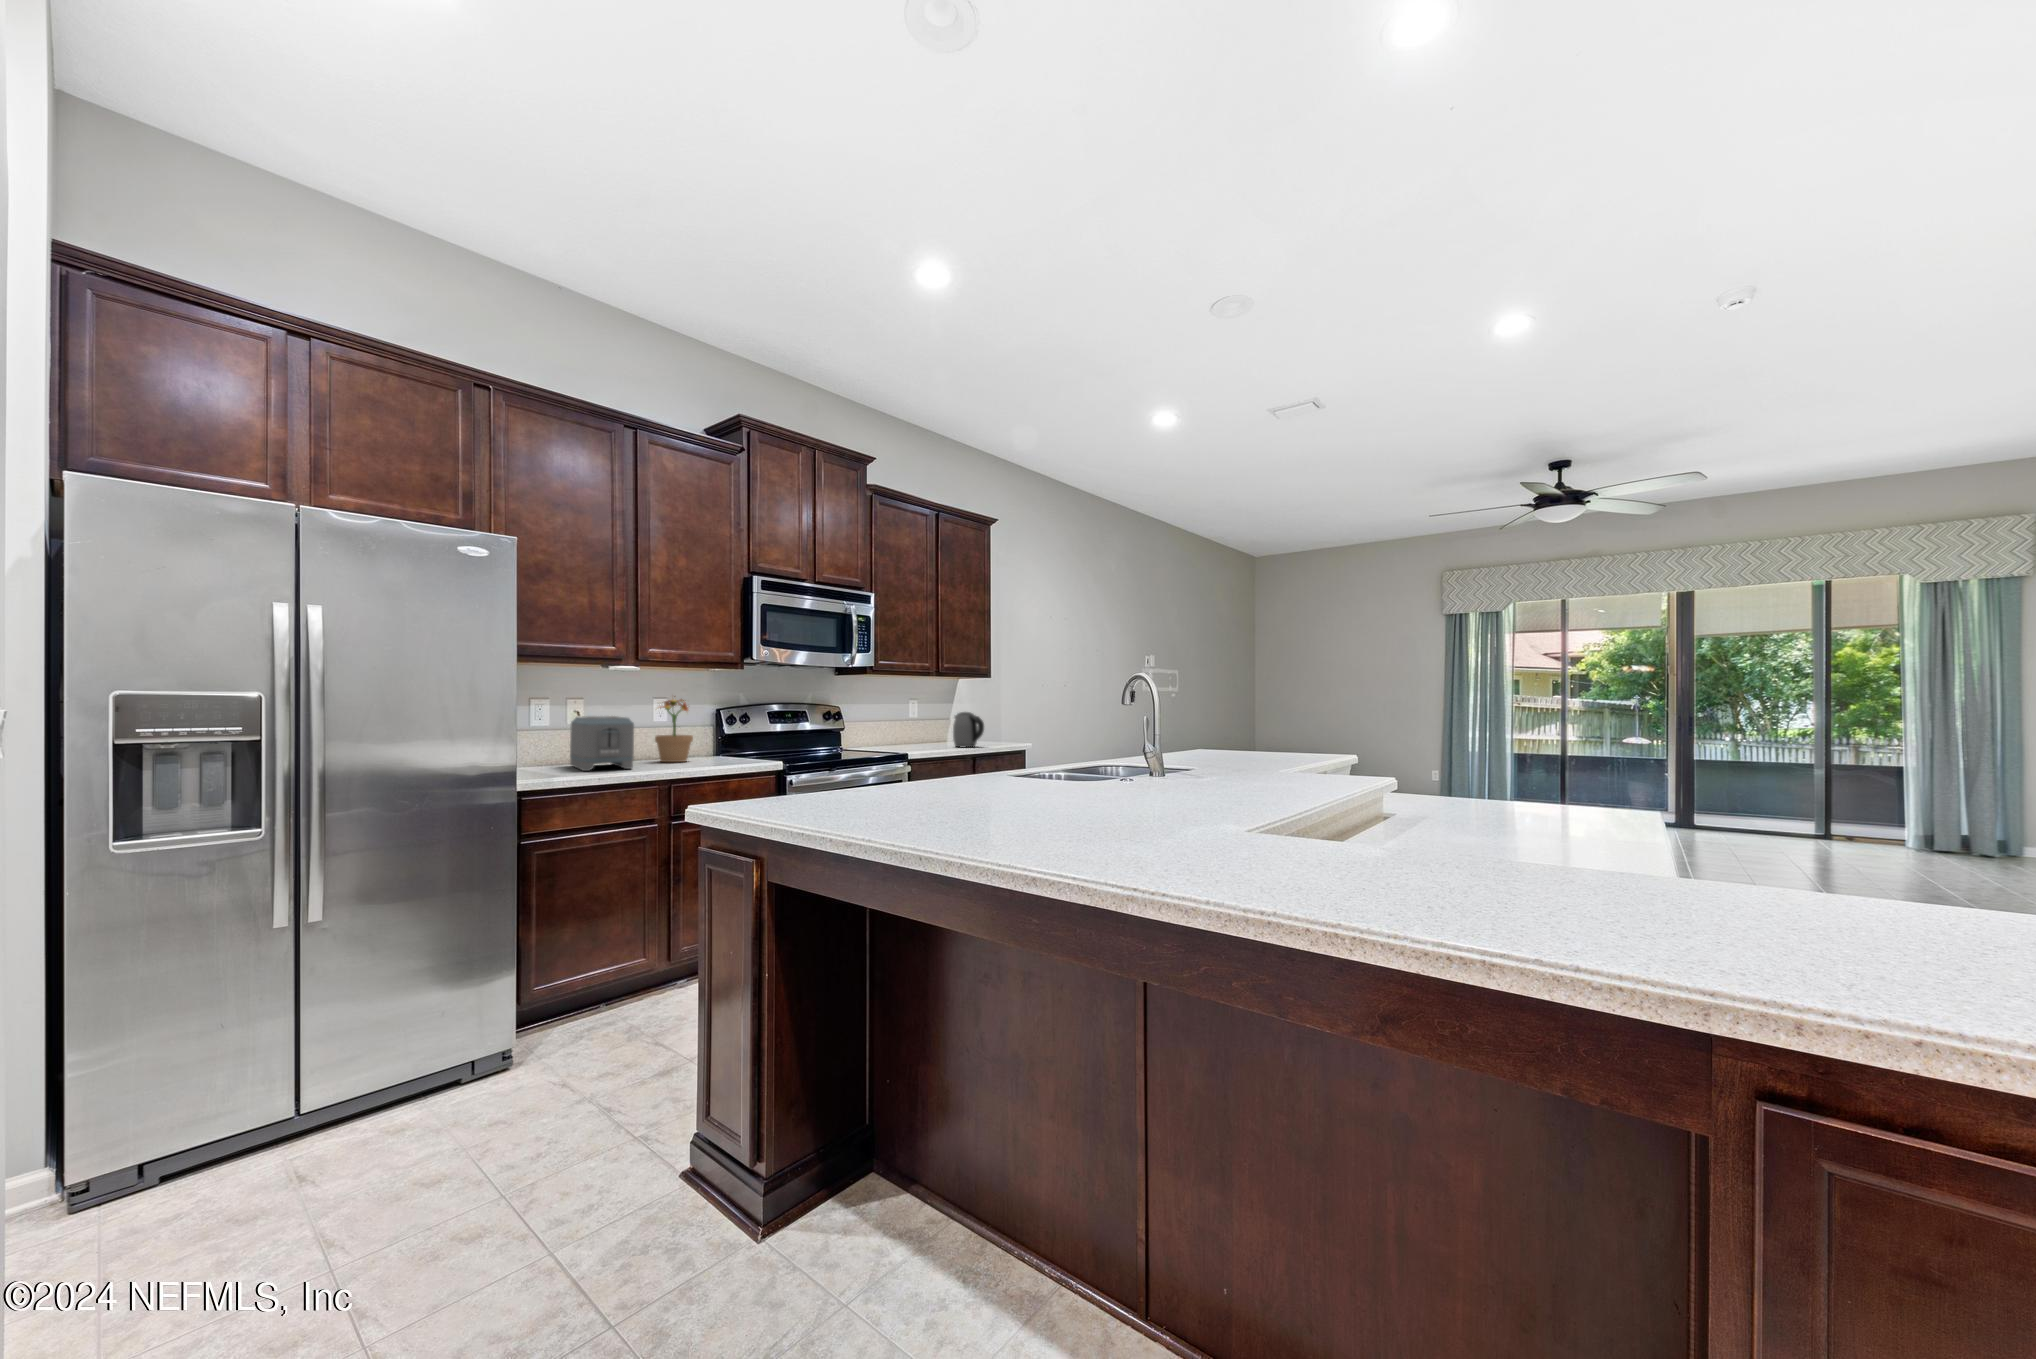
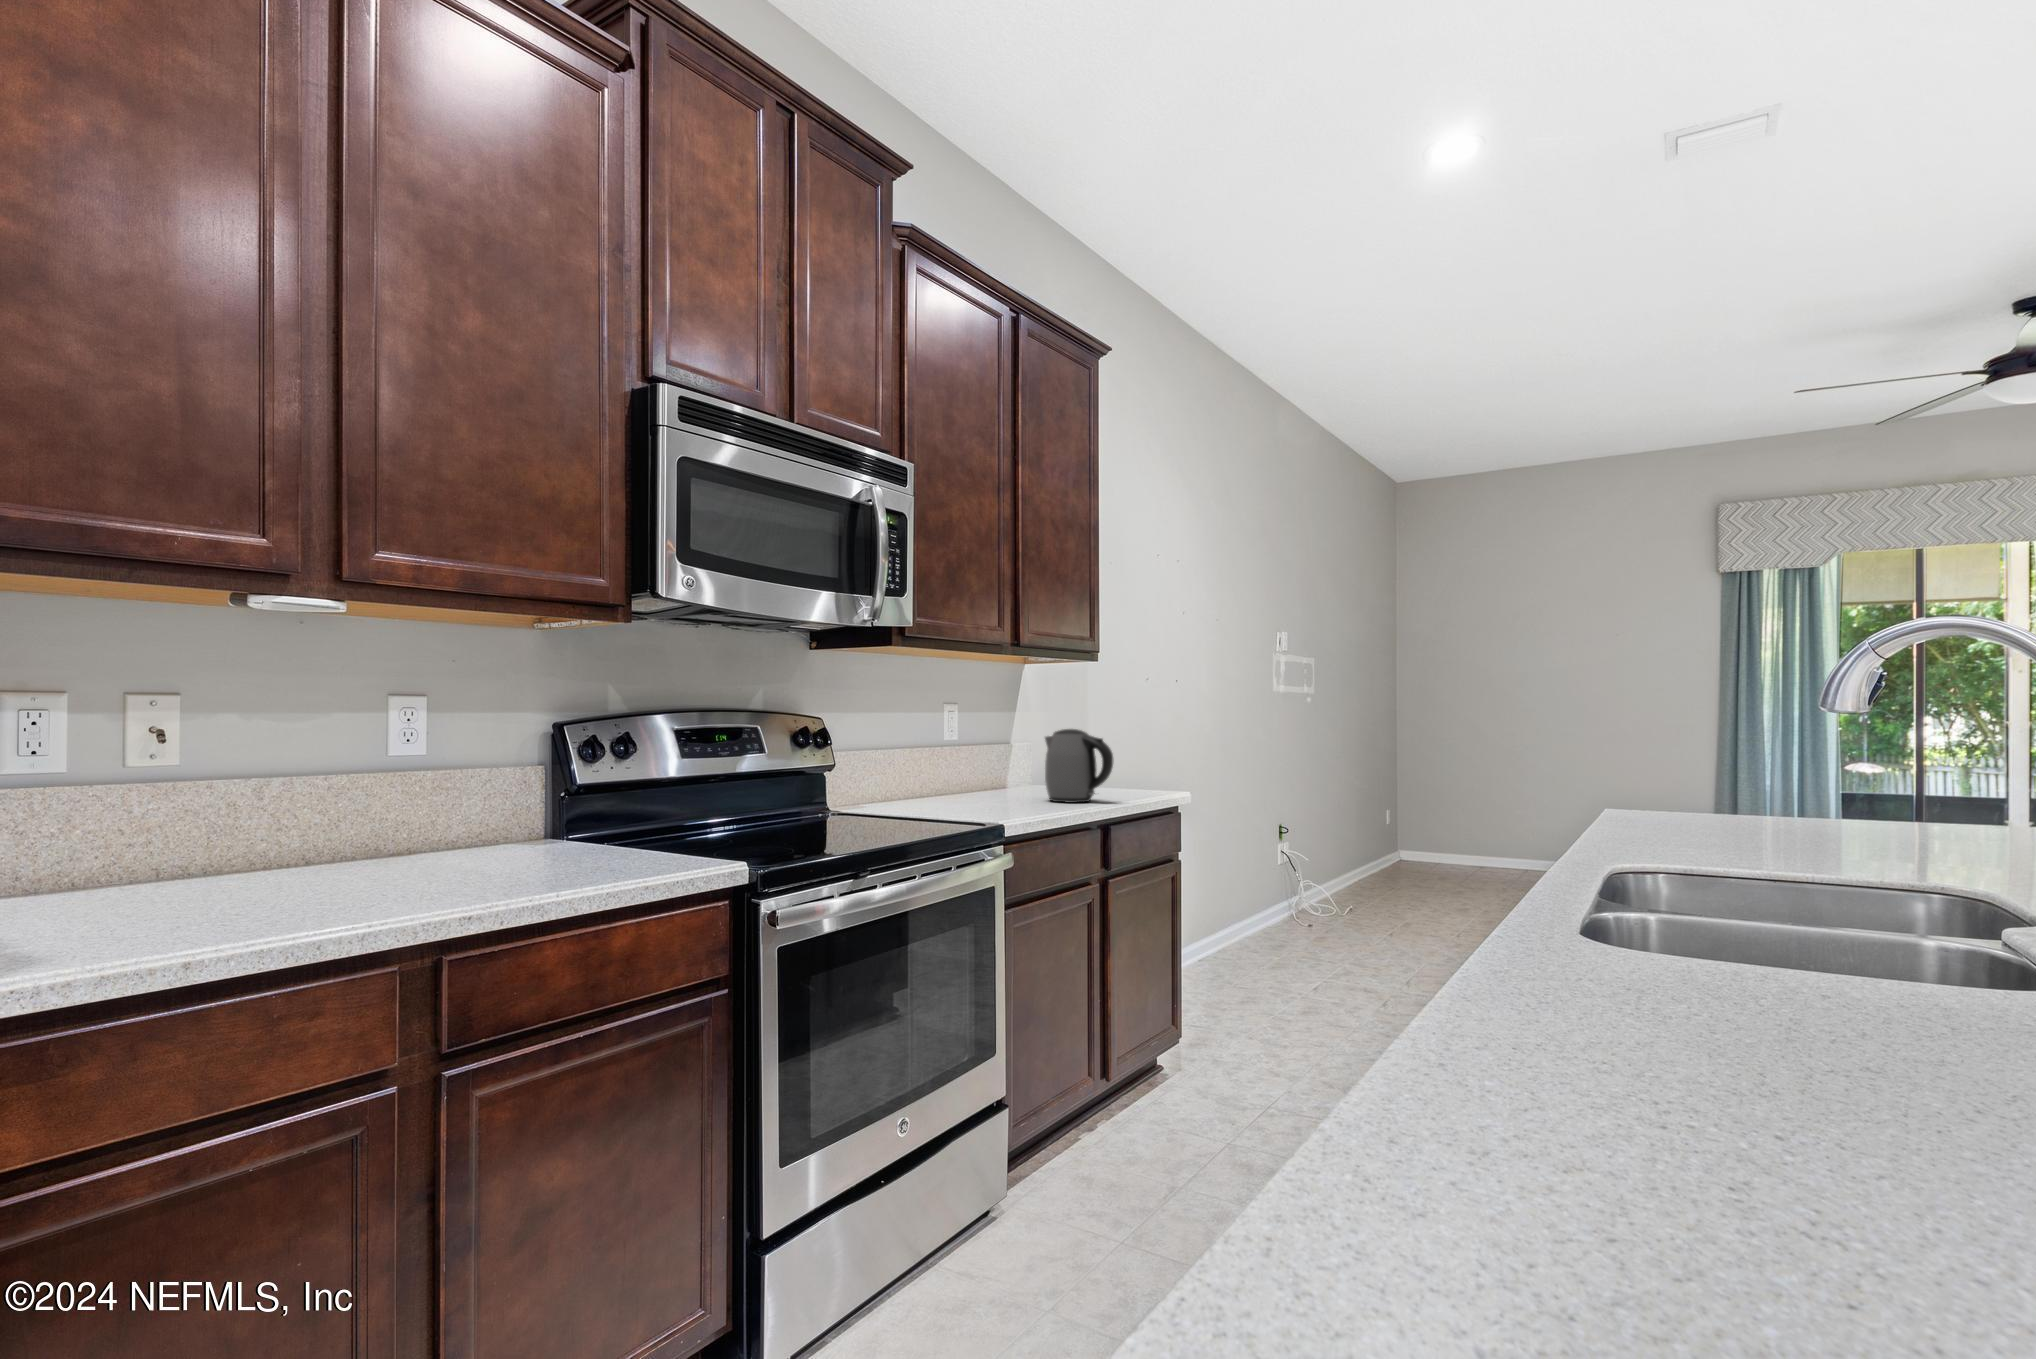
potted plant: present [655,696,693,762] -> none [390,684,498,870]
toaster: present [570,716,634,771] -> none [120,745,318,926]

